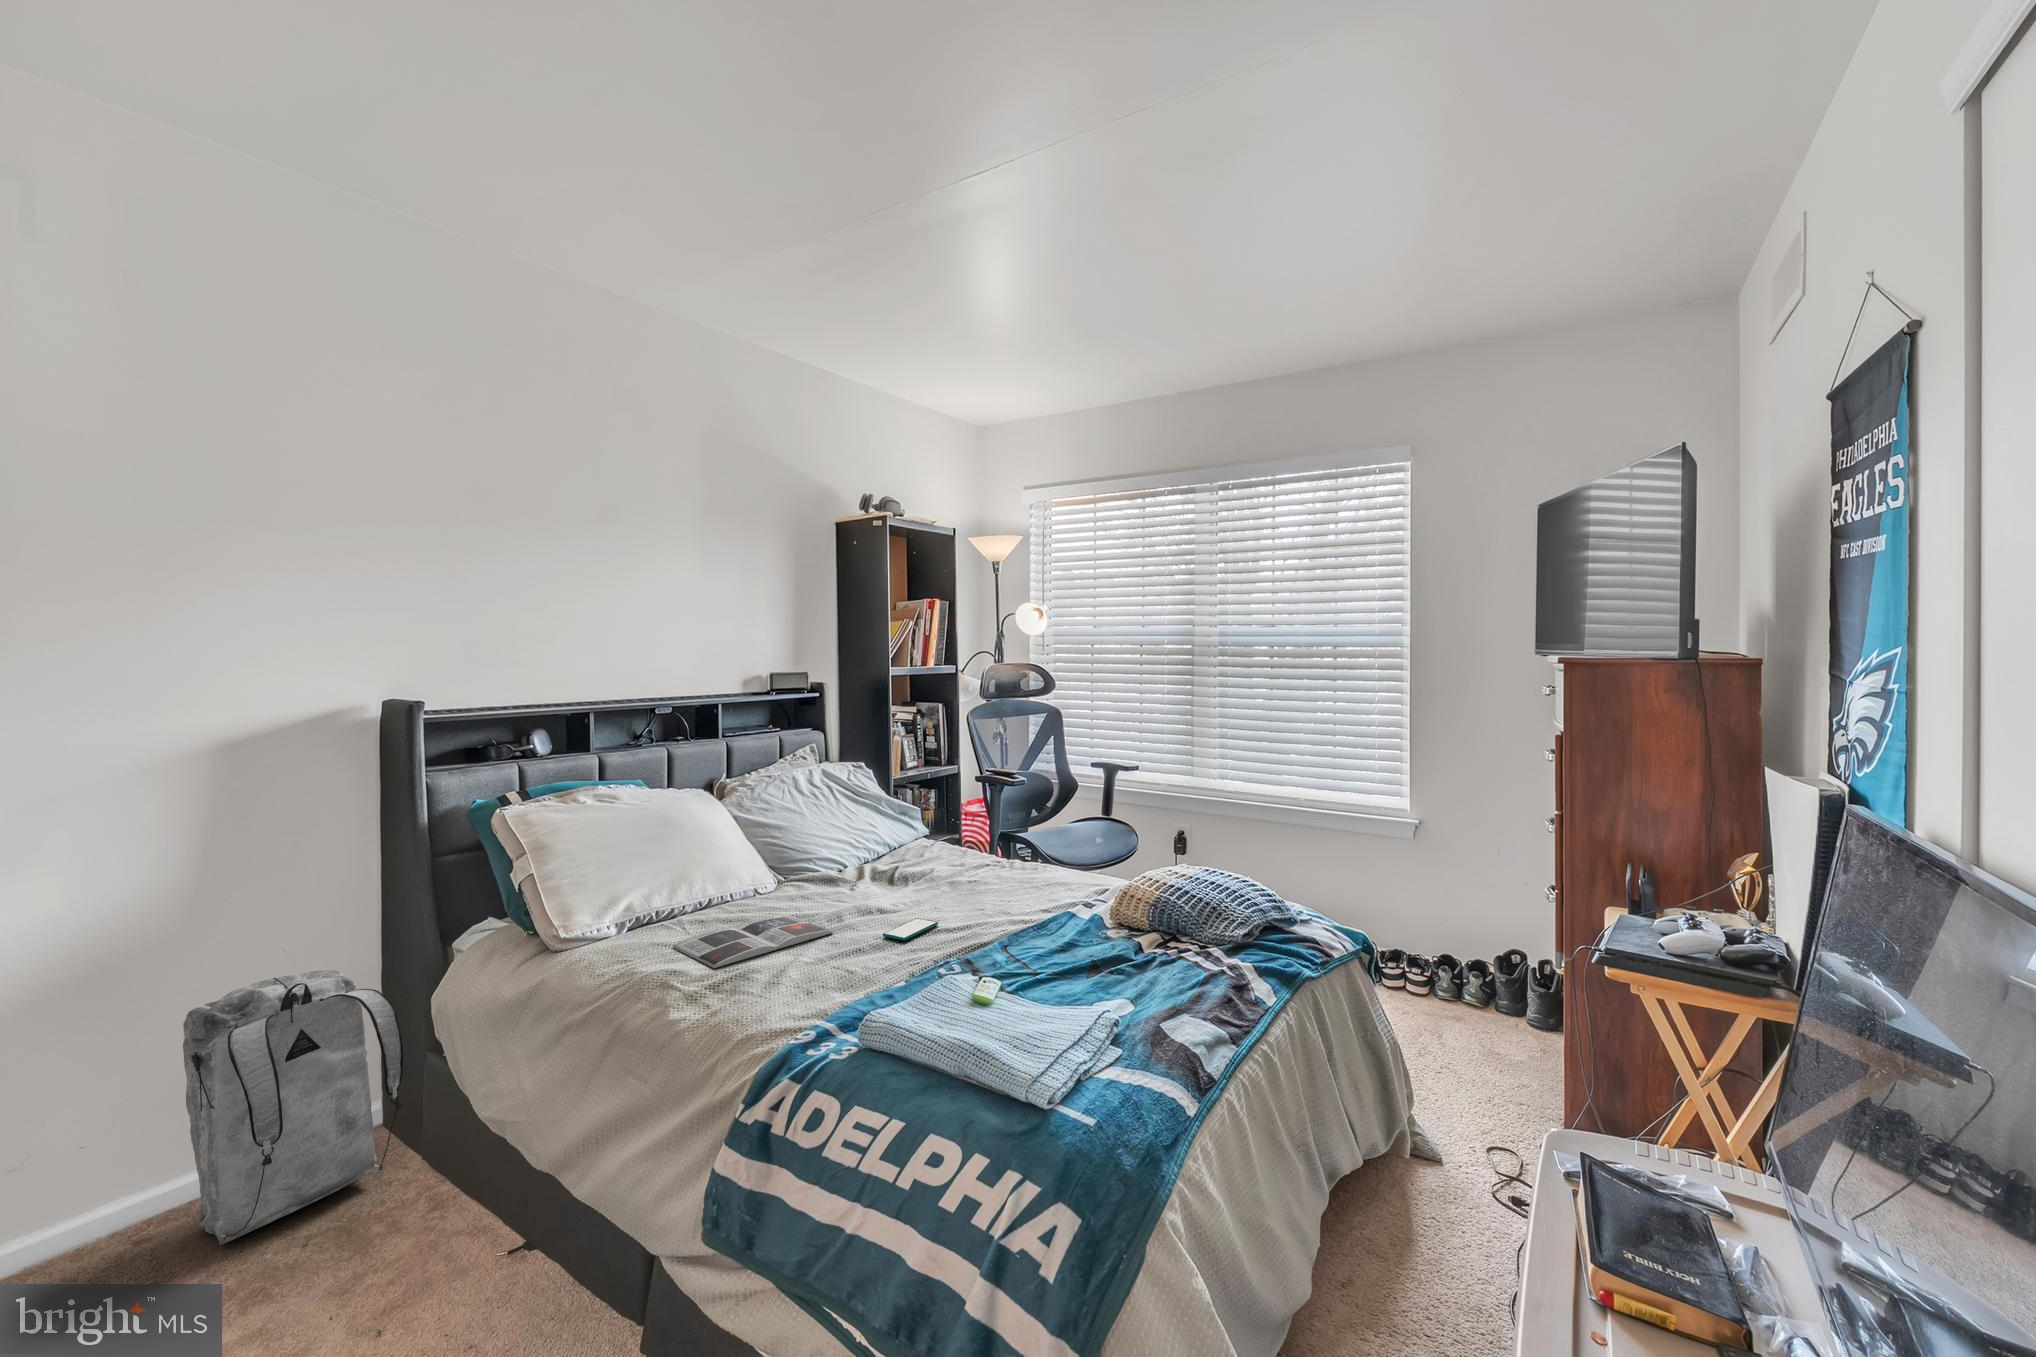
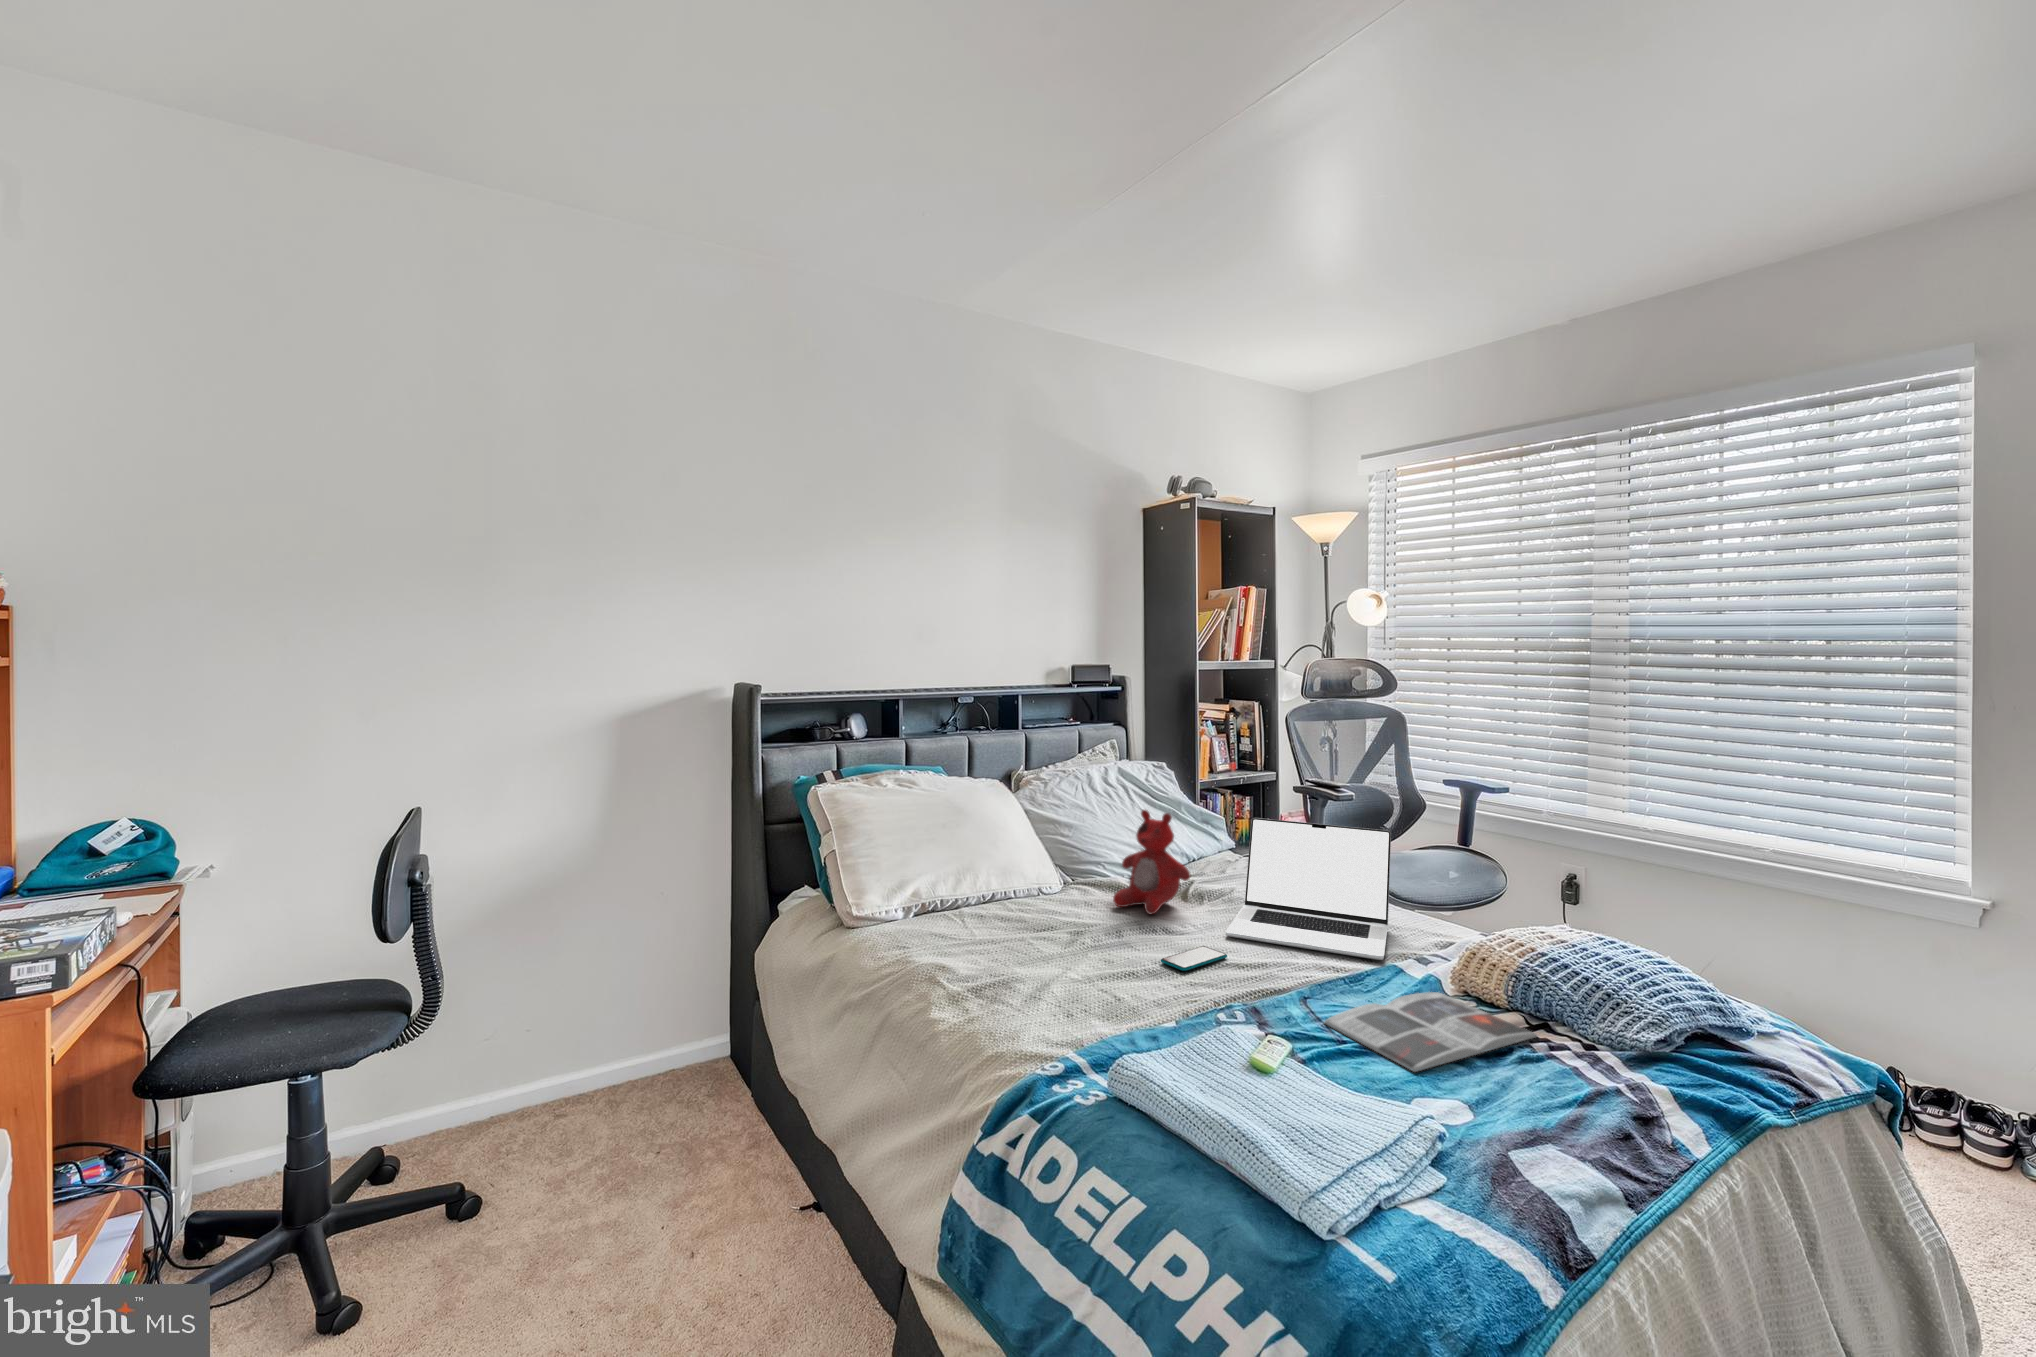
stuffed bear: none [829,804,899,899] -> present [1113,810,1190,914]
laptop: none [934,804,1061,910] -> present [1226,818,1391,960]
magazine: present [672,914,833,968] -> present [1324,992,1538,1072]
backpack: present [183,970,403,1245] -> none [586,915,733,1136]

